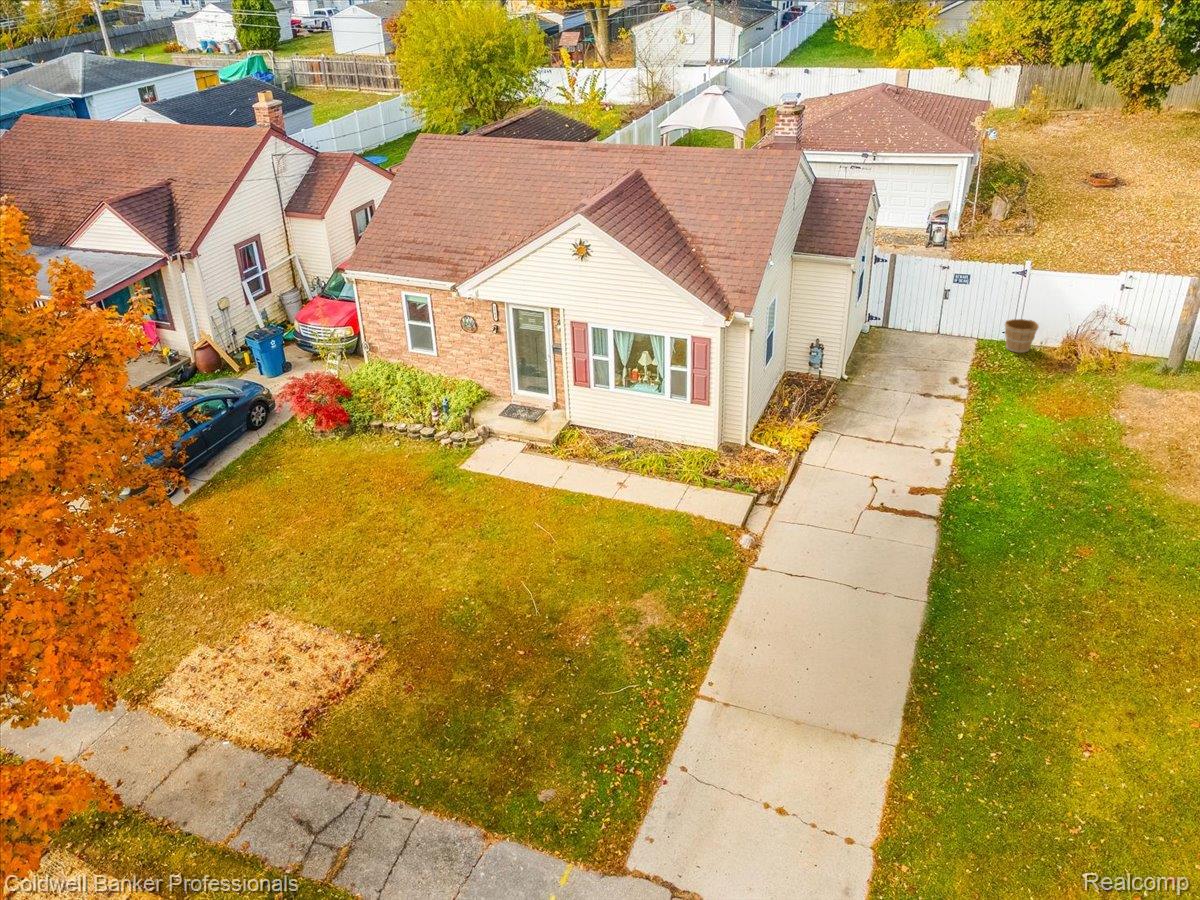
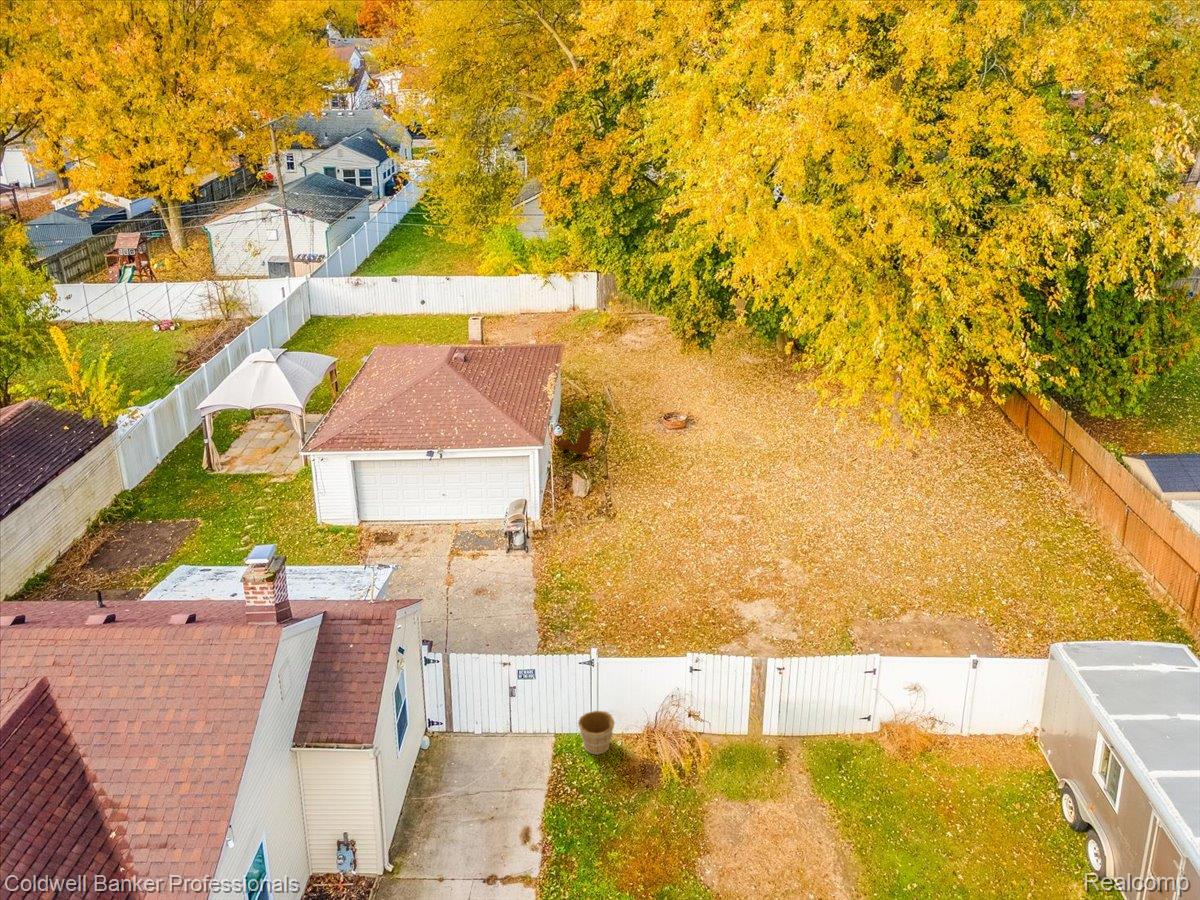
lounge chair: none [973,164,1016,201] -> present [555,427,592,459]

